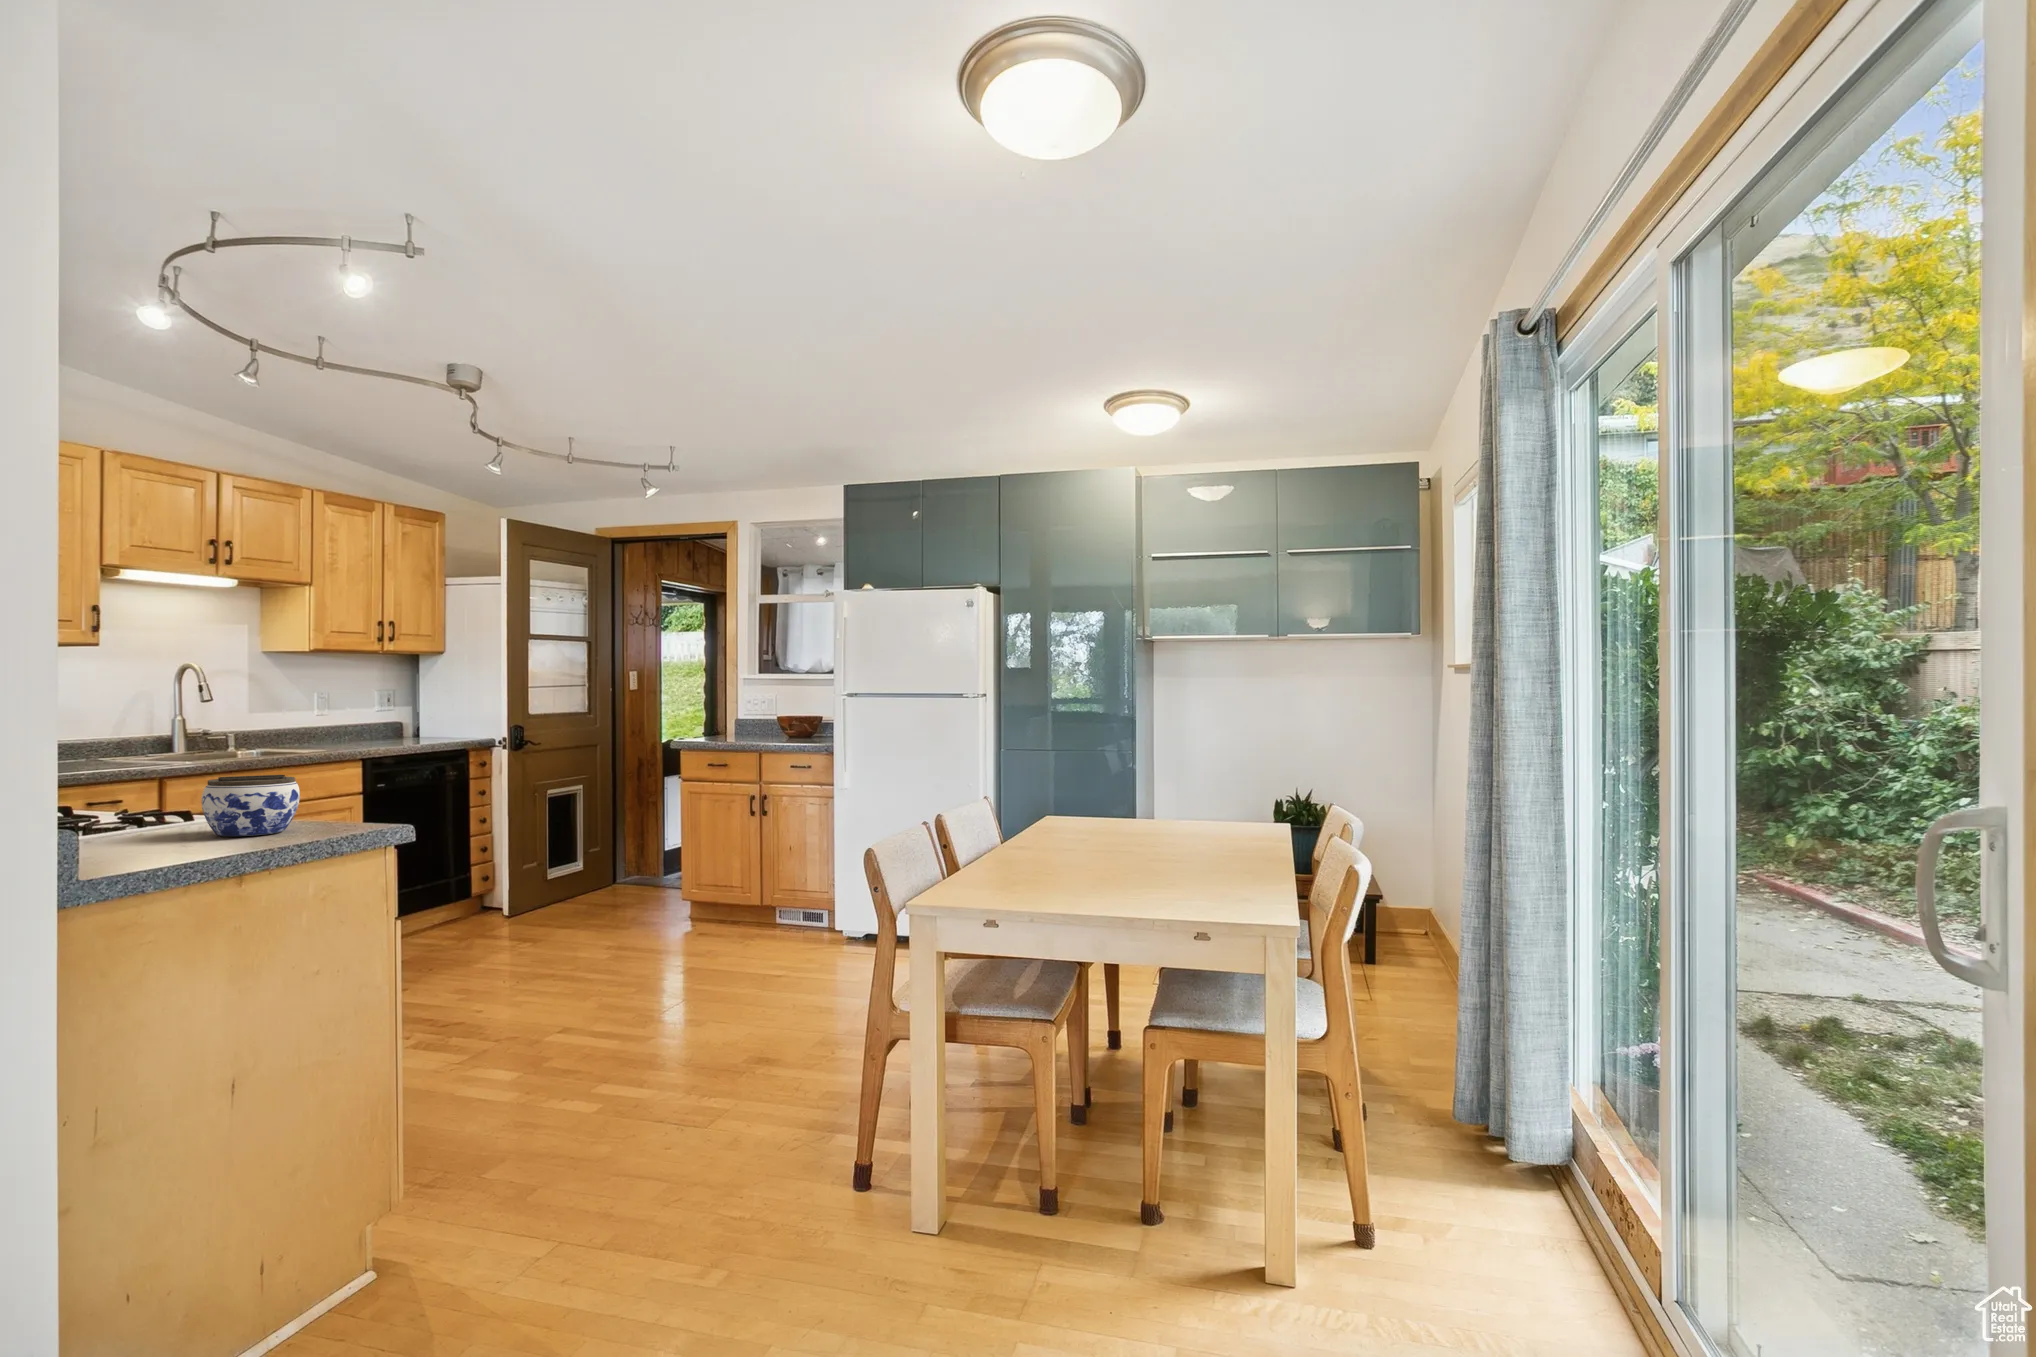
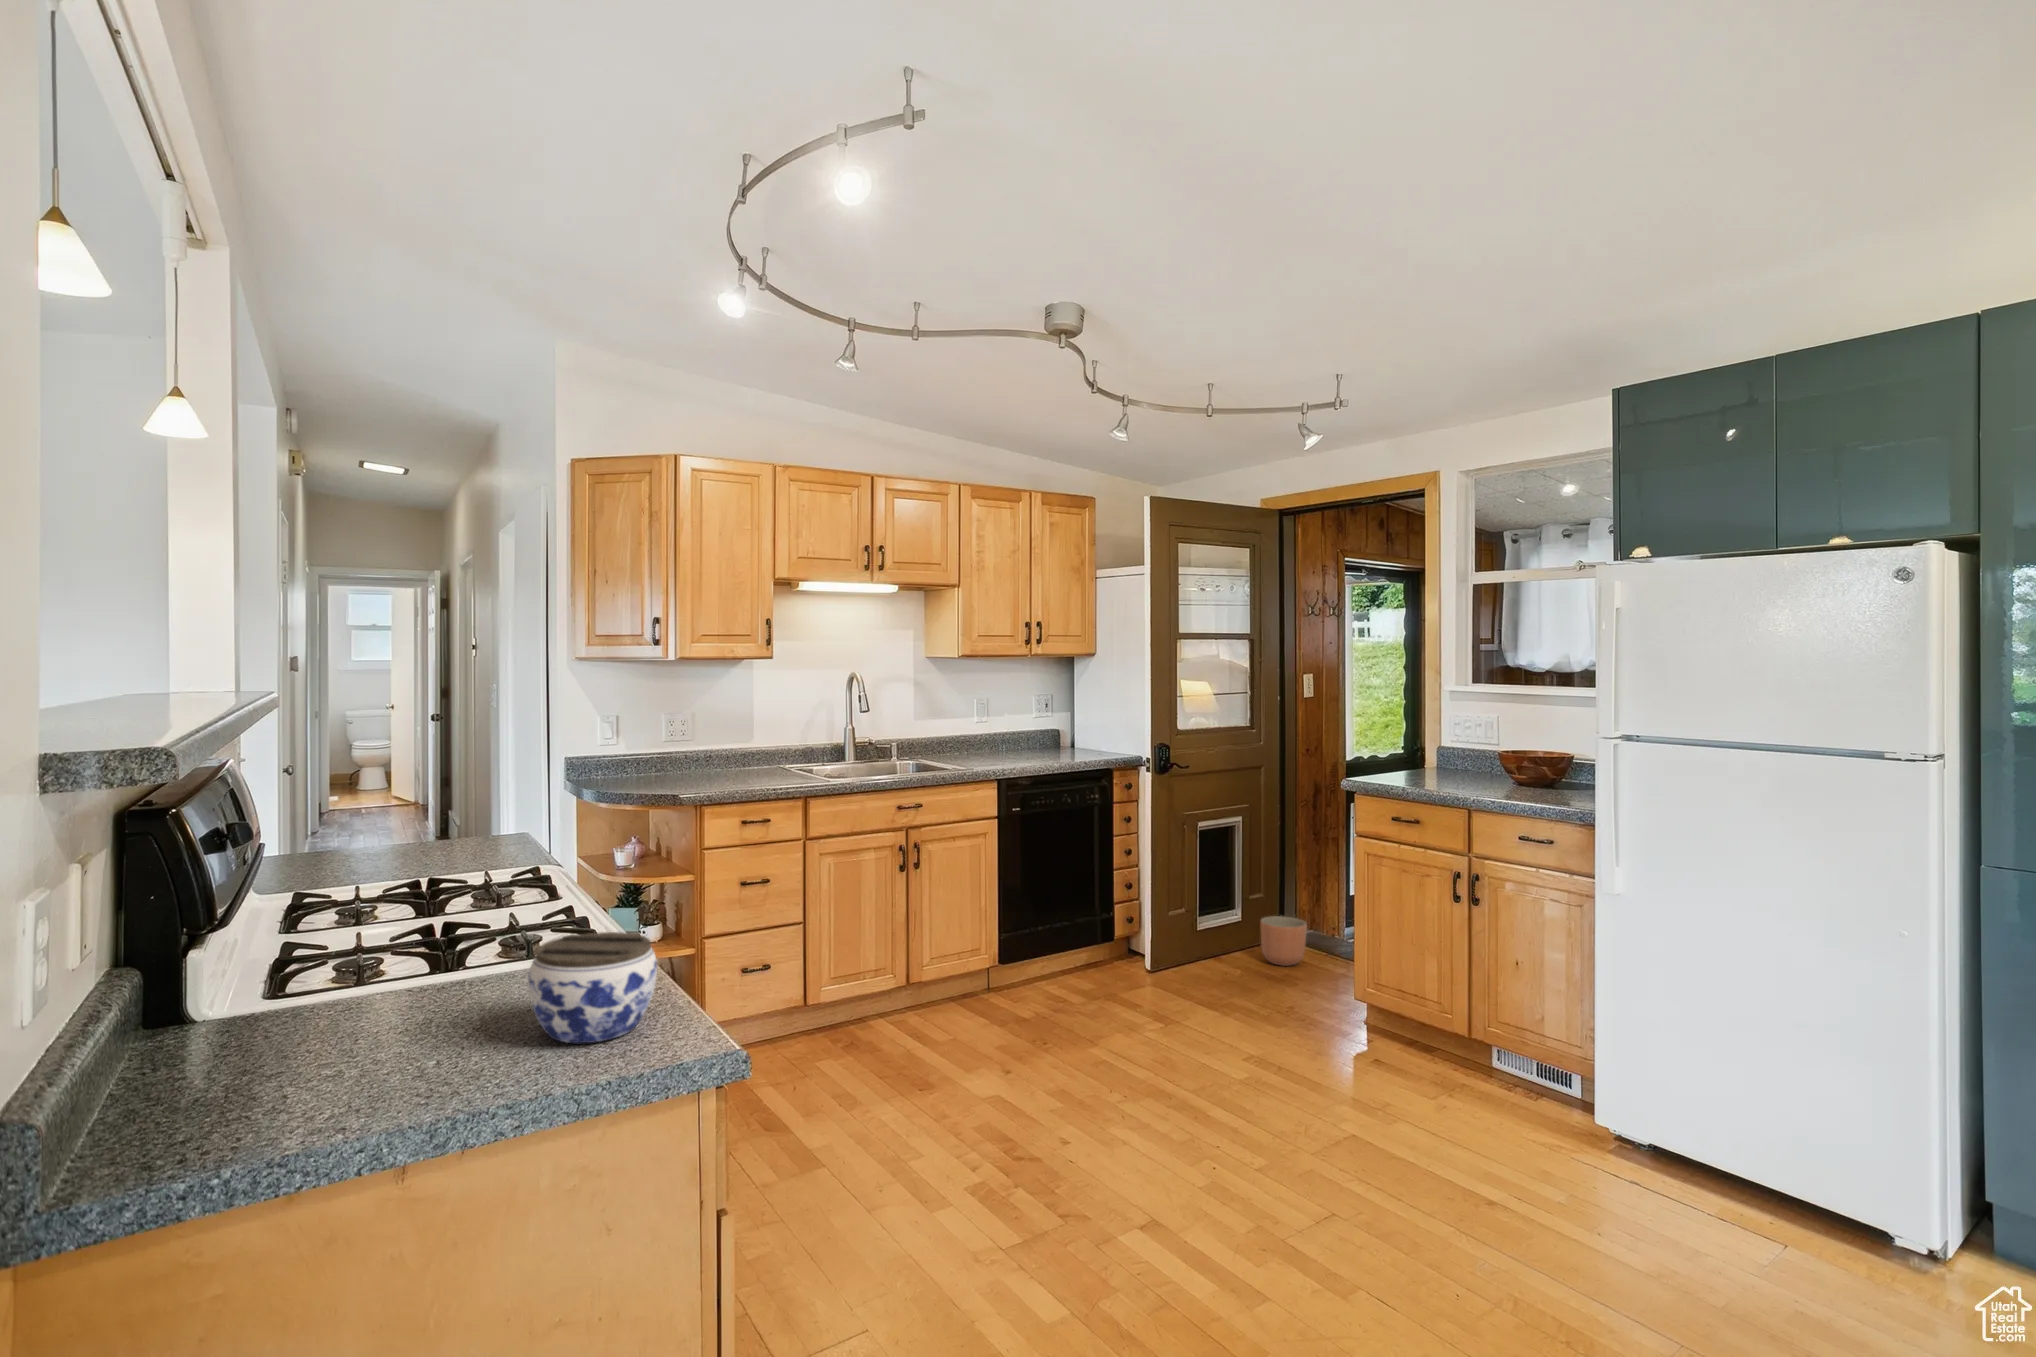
planter: none [601,861,639,897] -> present [1260,916,1307,966]

